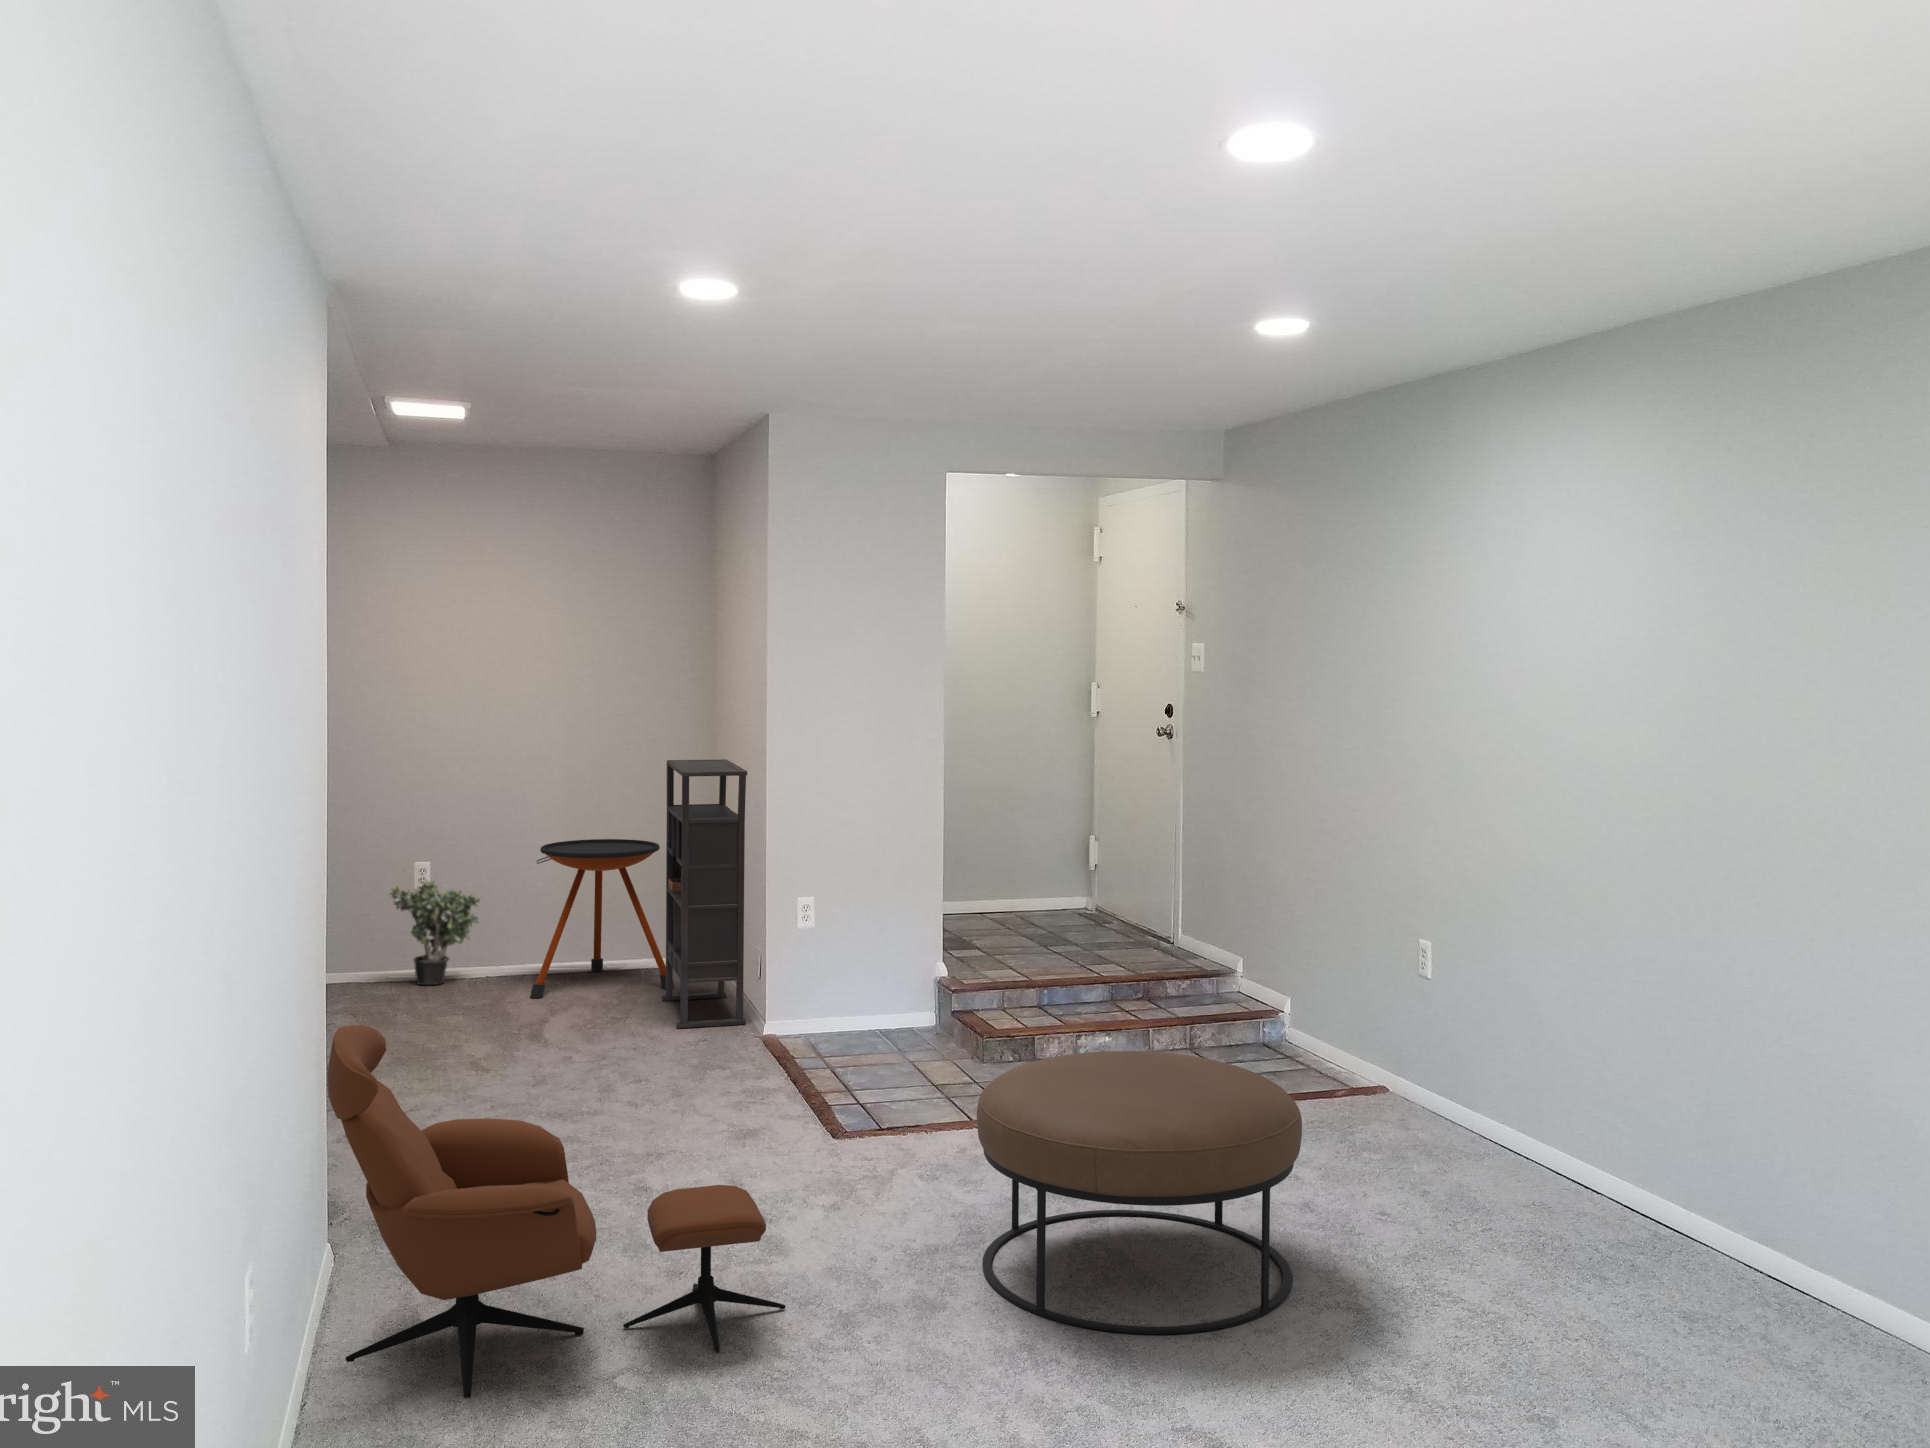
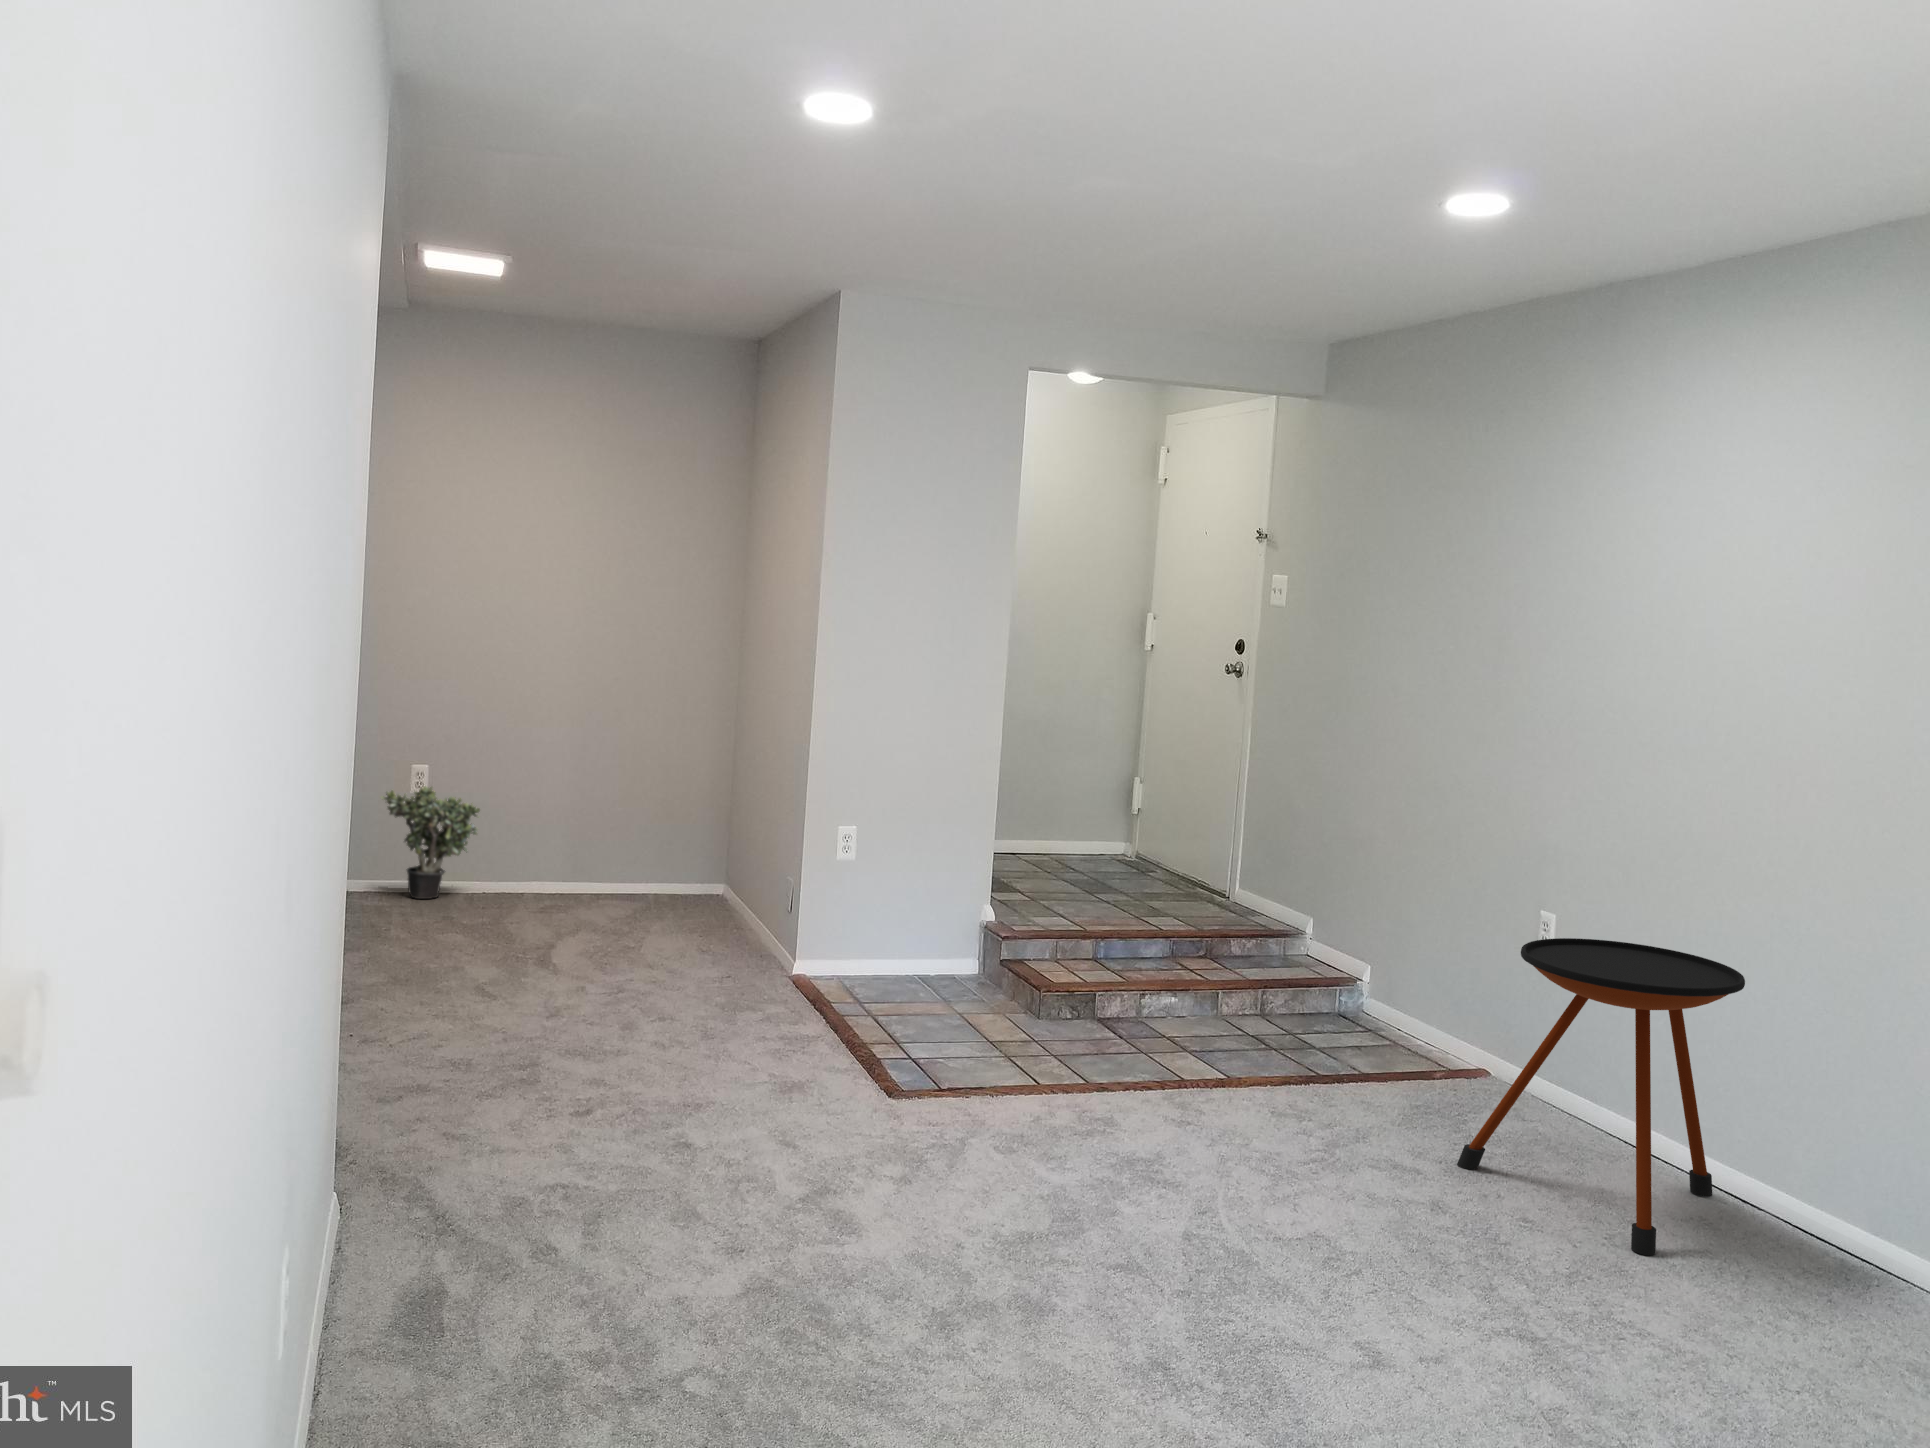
bookshelf: present [662,759,747,1028] -> none [676,670,788,962]
side table: present [530,839,674,998] -> present [1457,938,1745,1255]
lounge chair: present [328,1025,786,1398] -> none [397,953,876,1372]
ottoman: present [977,1051,1302,1334] -> none [1083,1023,1454,1342]

